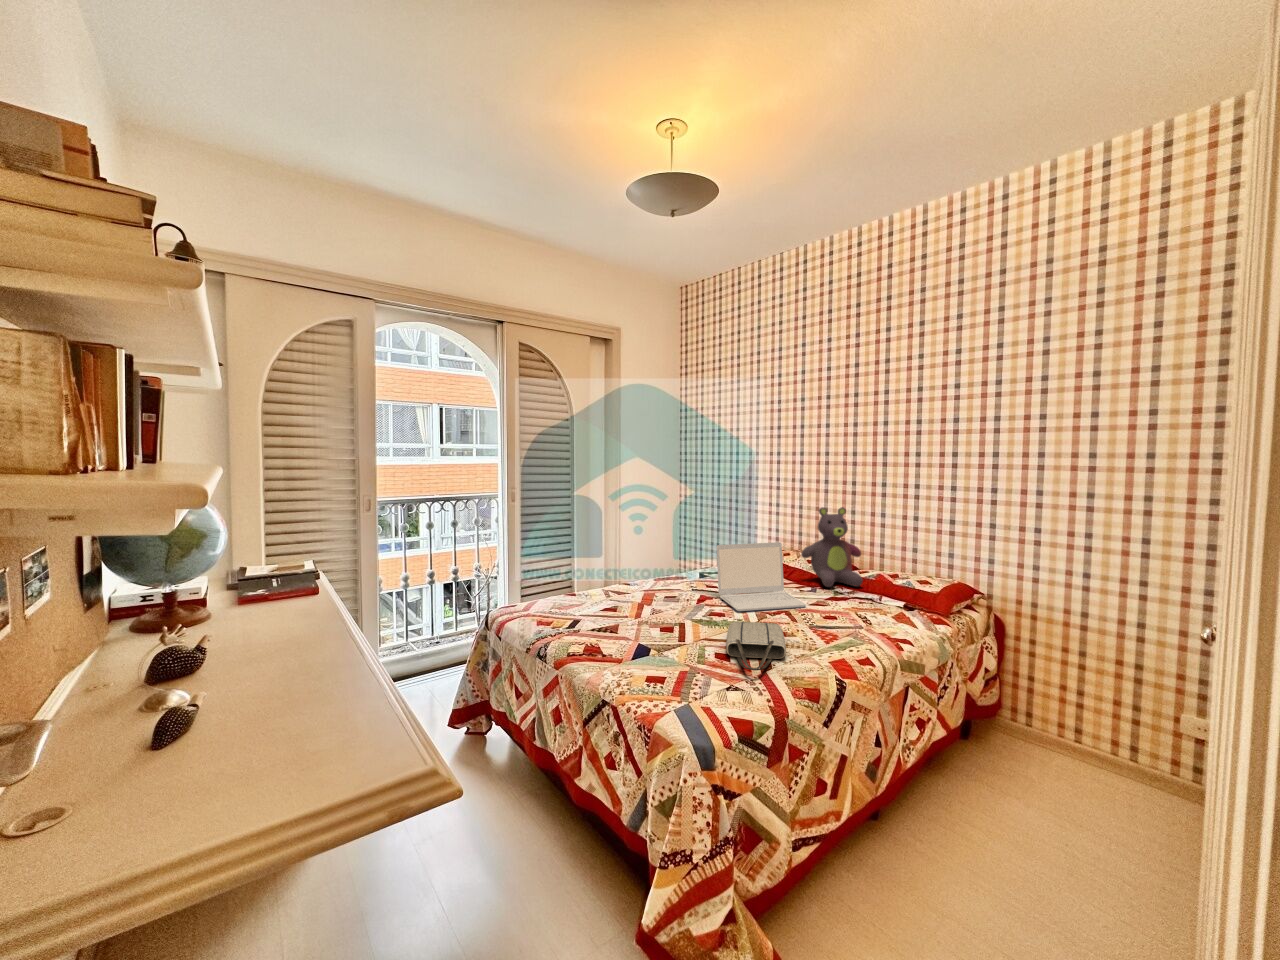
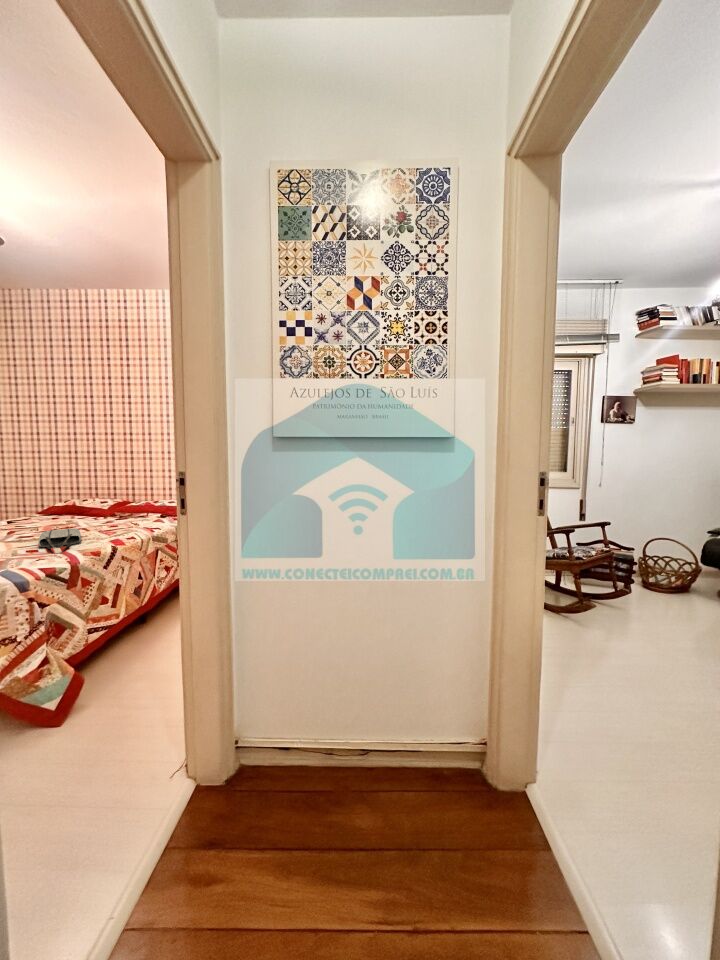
stuffed bear: present [801,507,863,587] -> none [97,465,138,513]
laptop: present [717,542,806,611] -> none [30,487,99,529]

